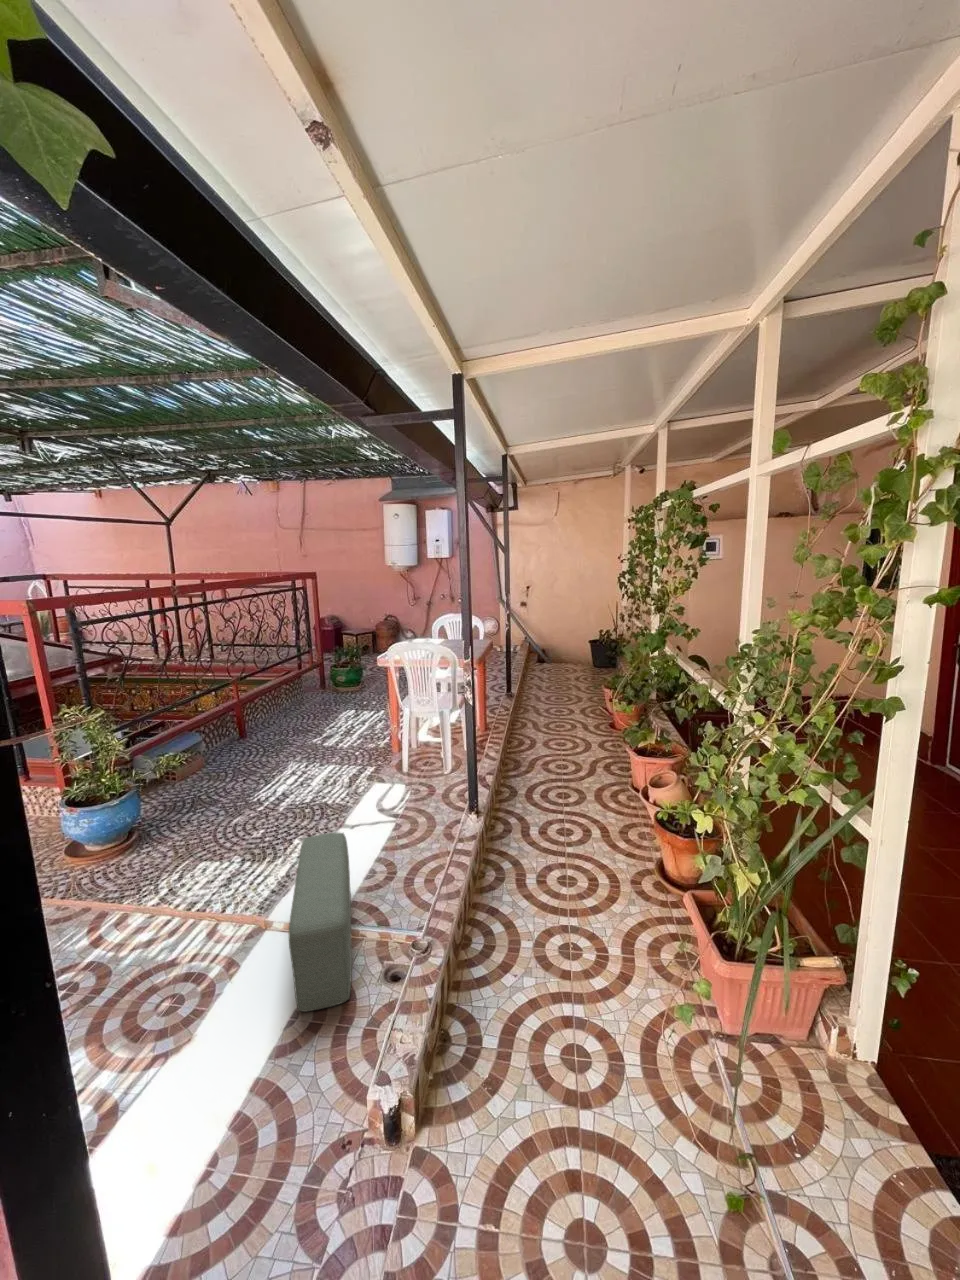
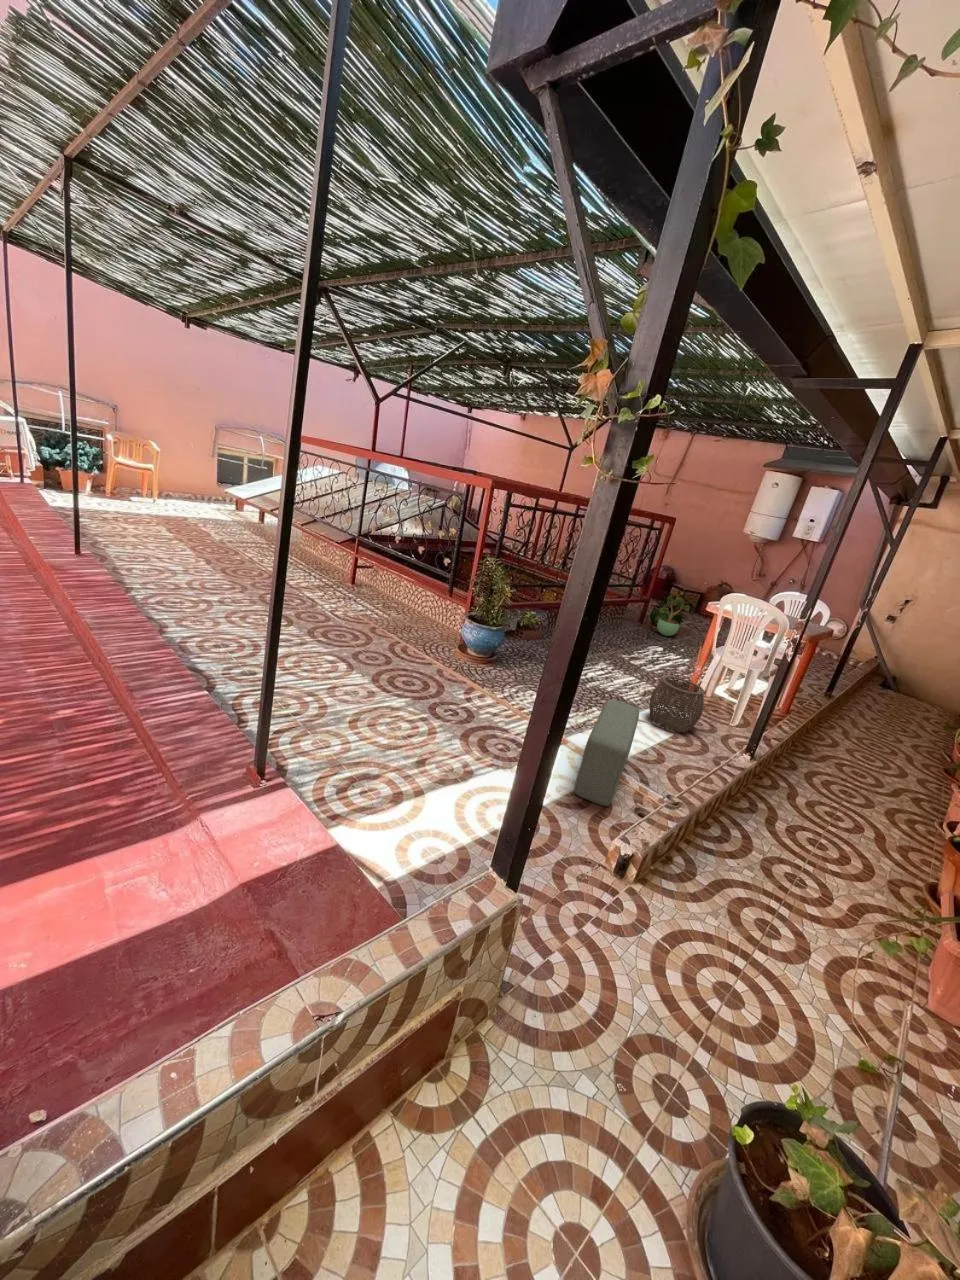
potted plant: none [336,648,366,692] -> present [657,596,690,636]
woven basket: none [356,753,415,819] -> present [649,676,704,732]

